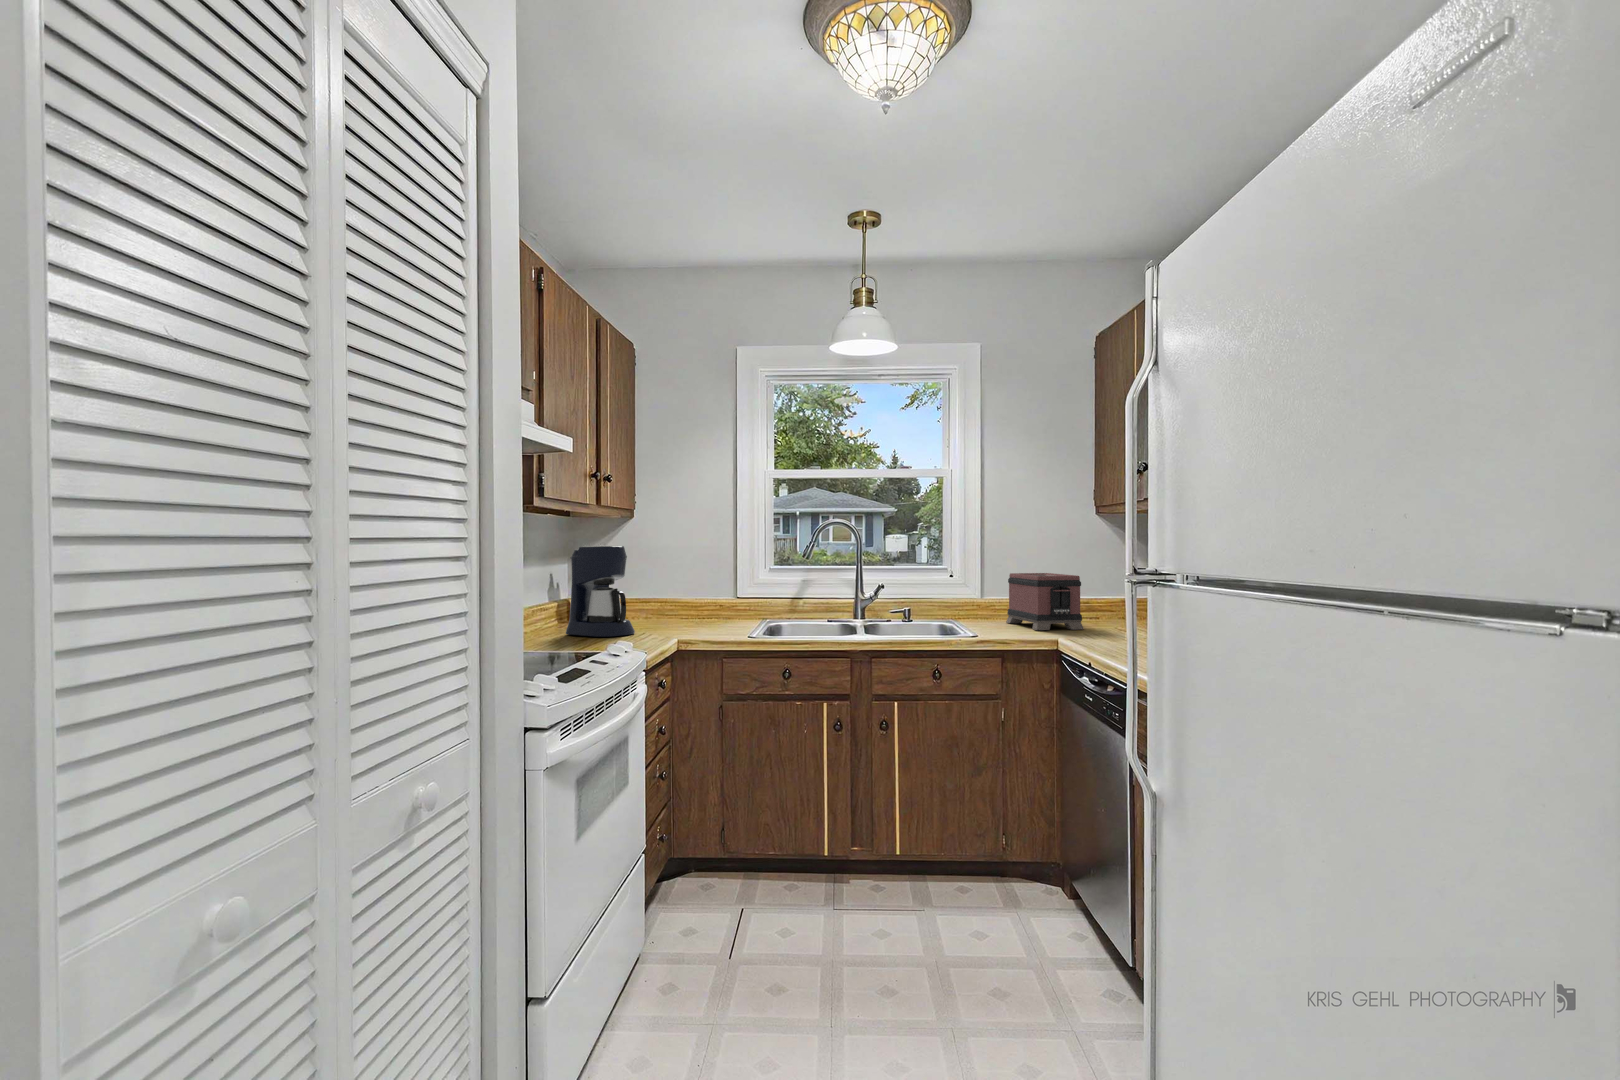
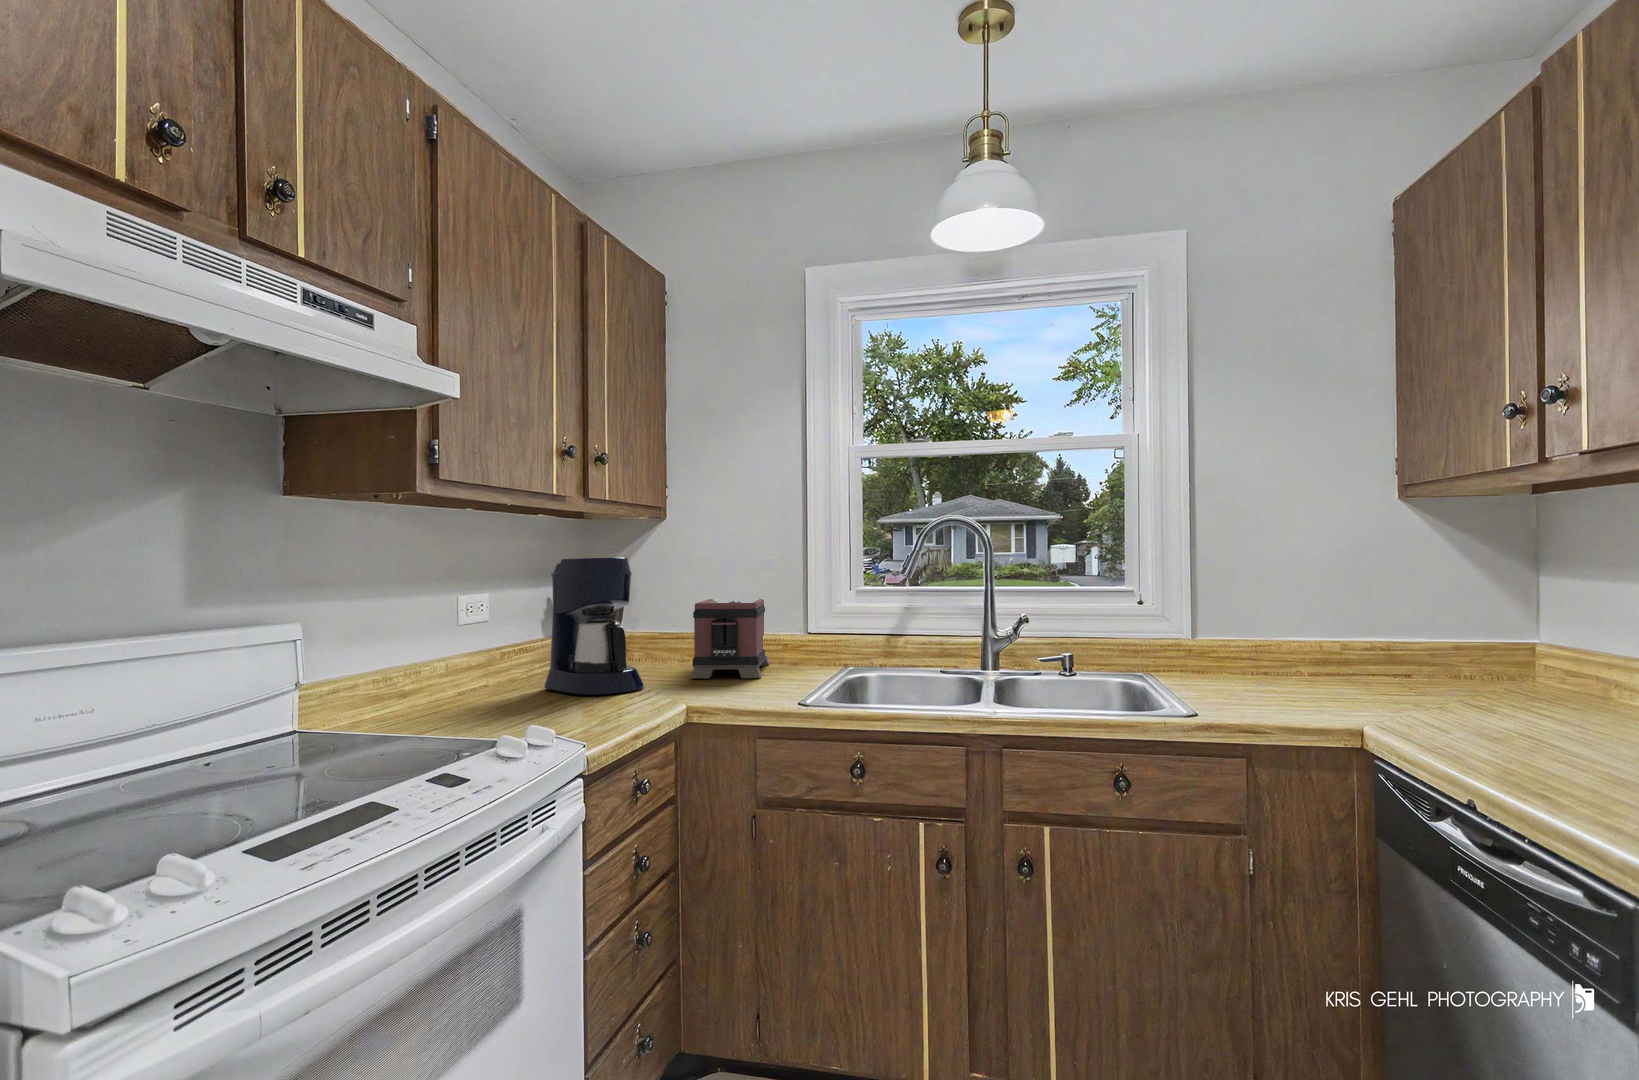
toaster: present [1006,573,1084,630] -> present [691,599,770,679]

